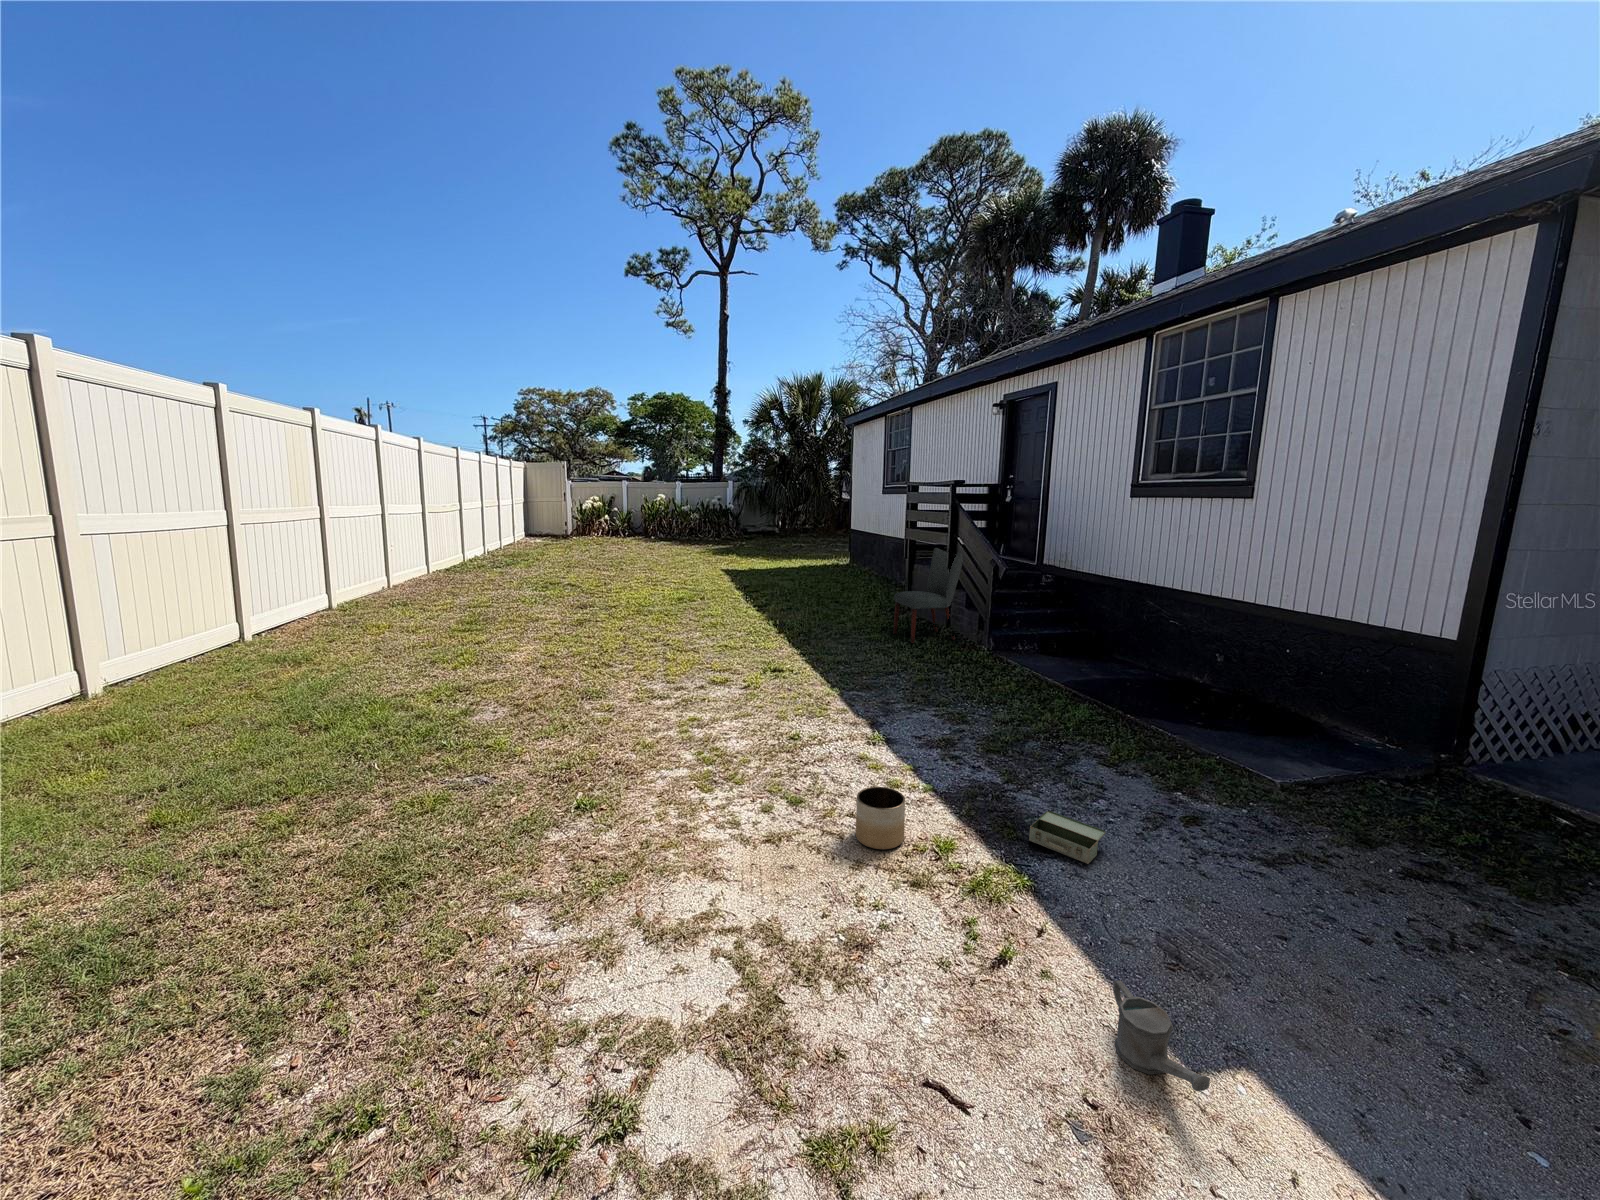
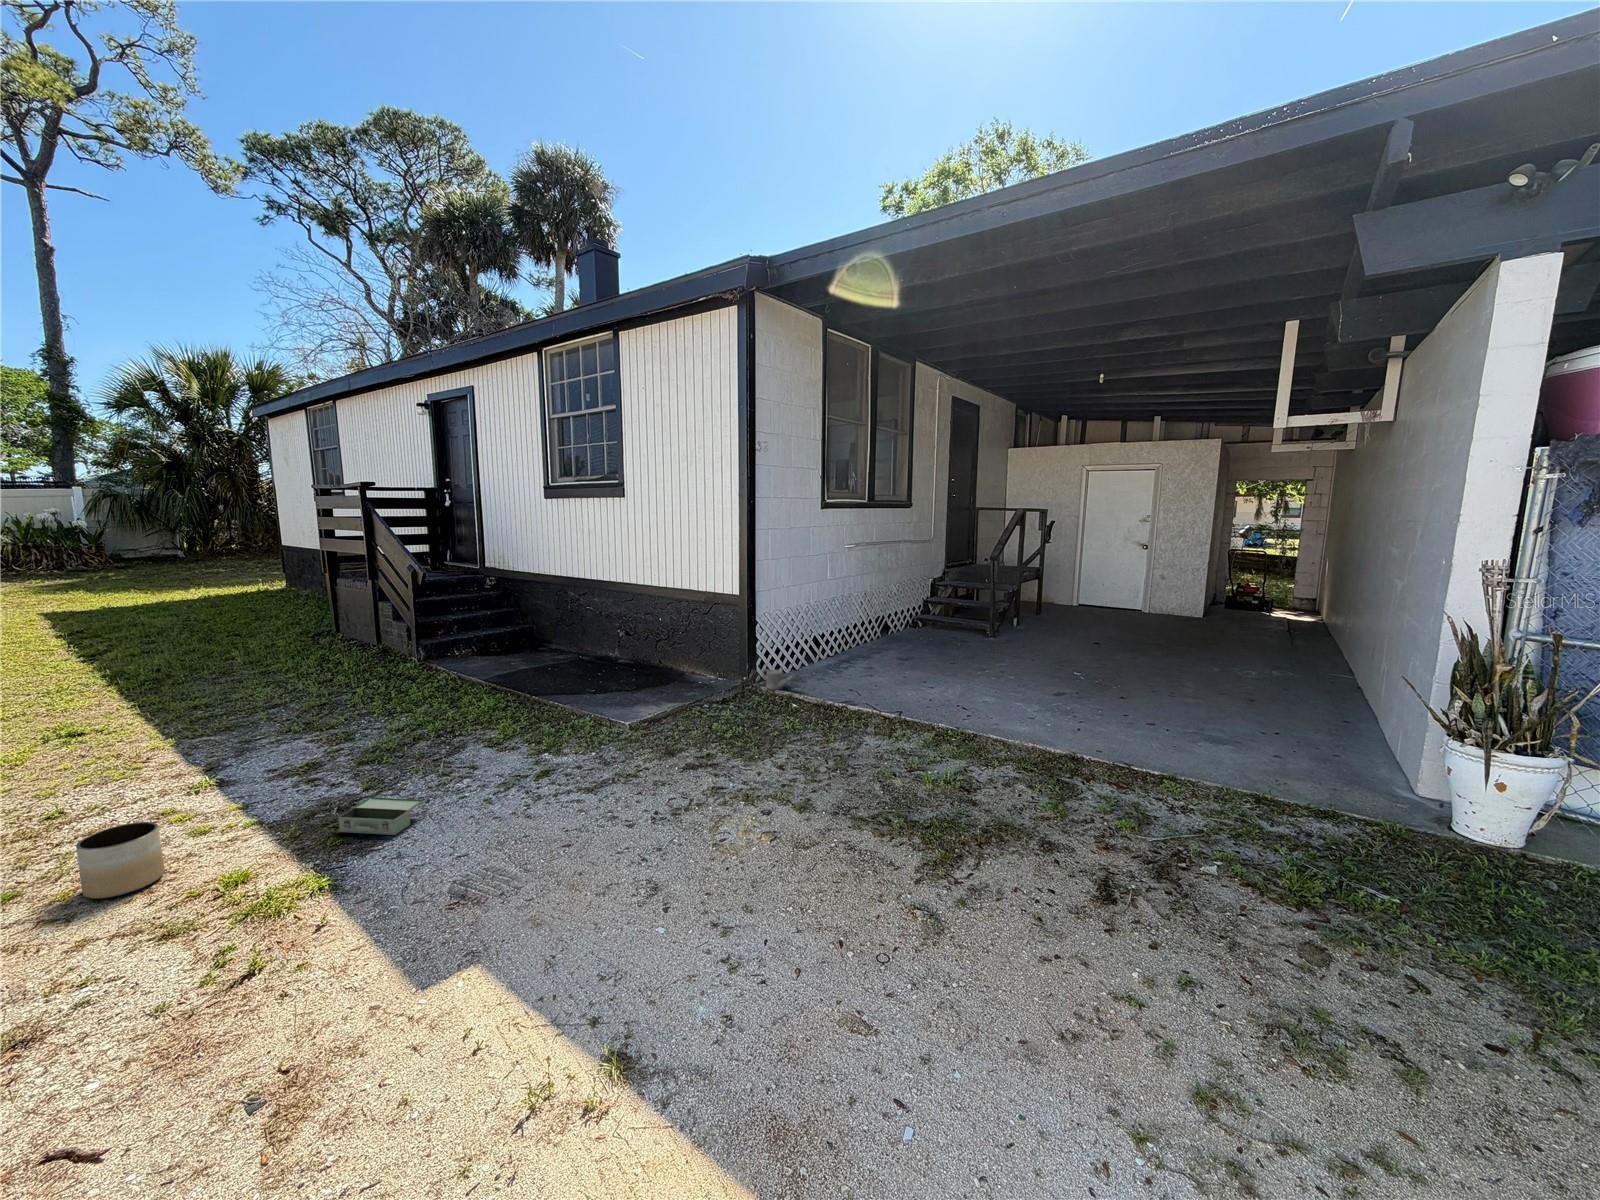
chair: present [893,548,963,643] -> none [294,557,380,668]
watering can: present [1113,980,1210,1091] -> present [762,669,796,690]

